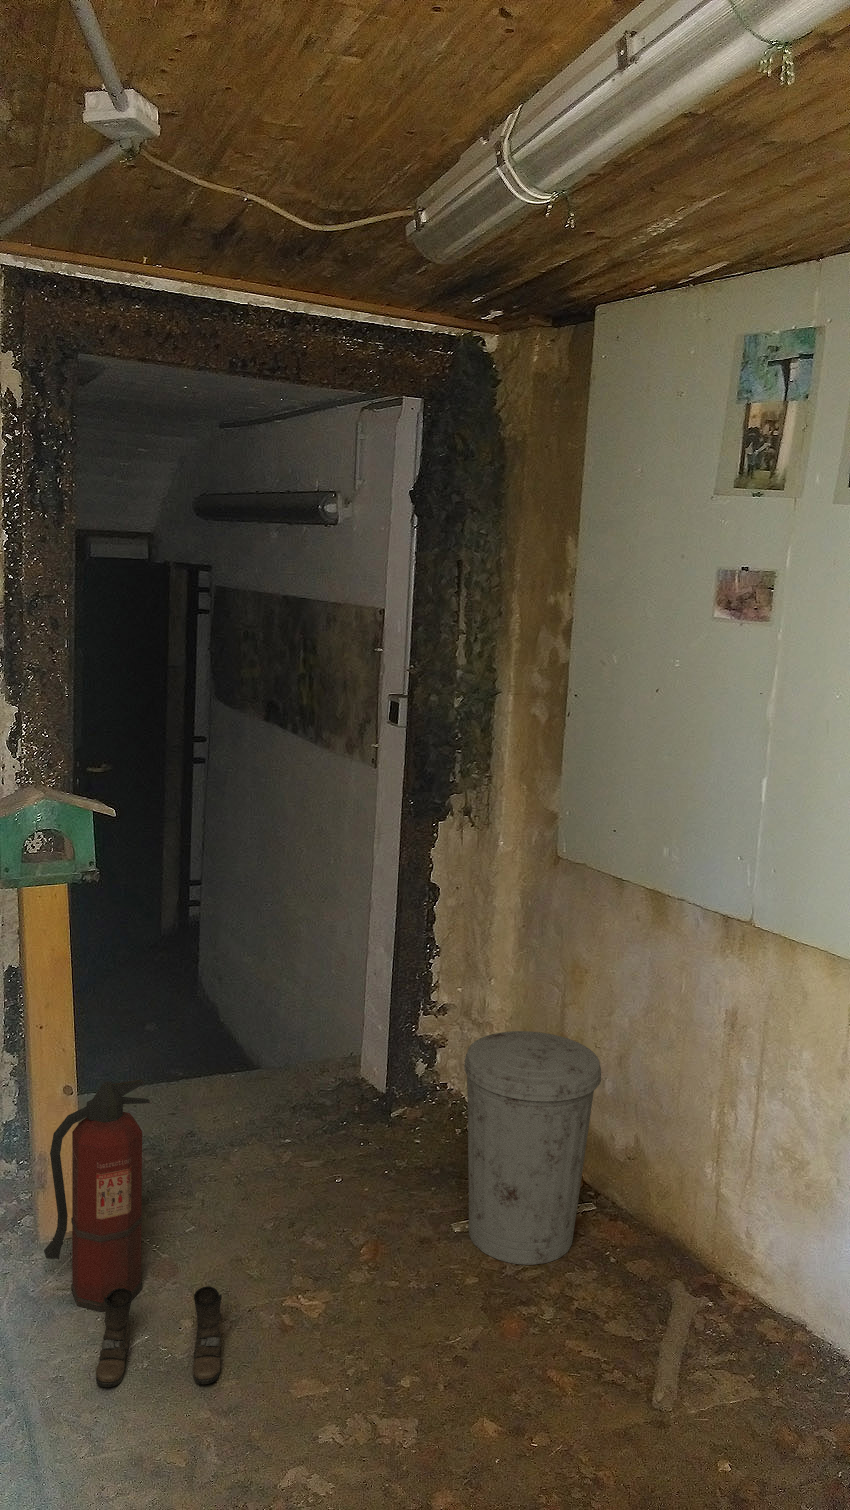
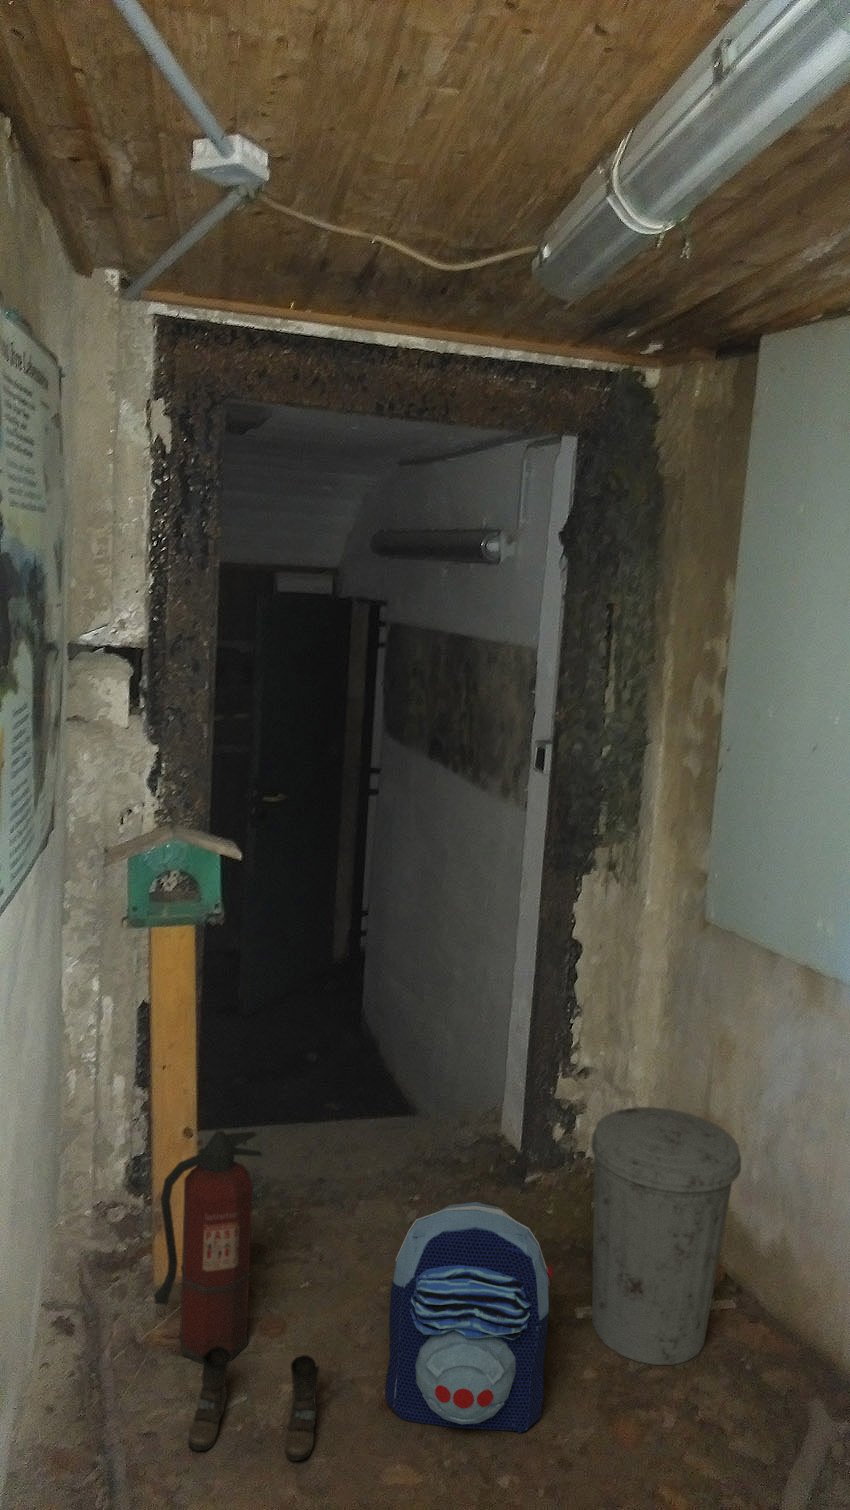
backpack: none [284,1125,440,1338] -> present [385,1201,554,1433]

